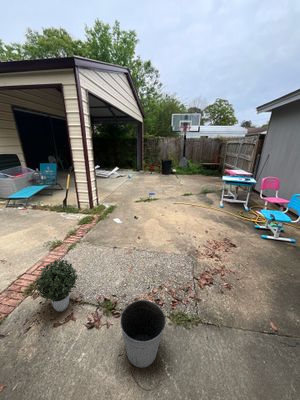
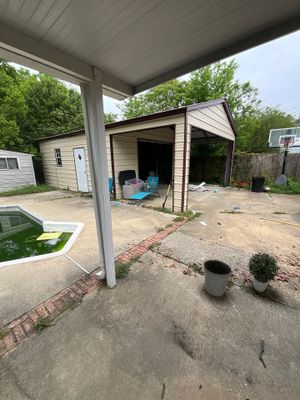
potted plant: present [35,260,78,312] -> present [247,253,280,292]

